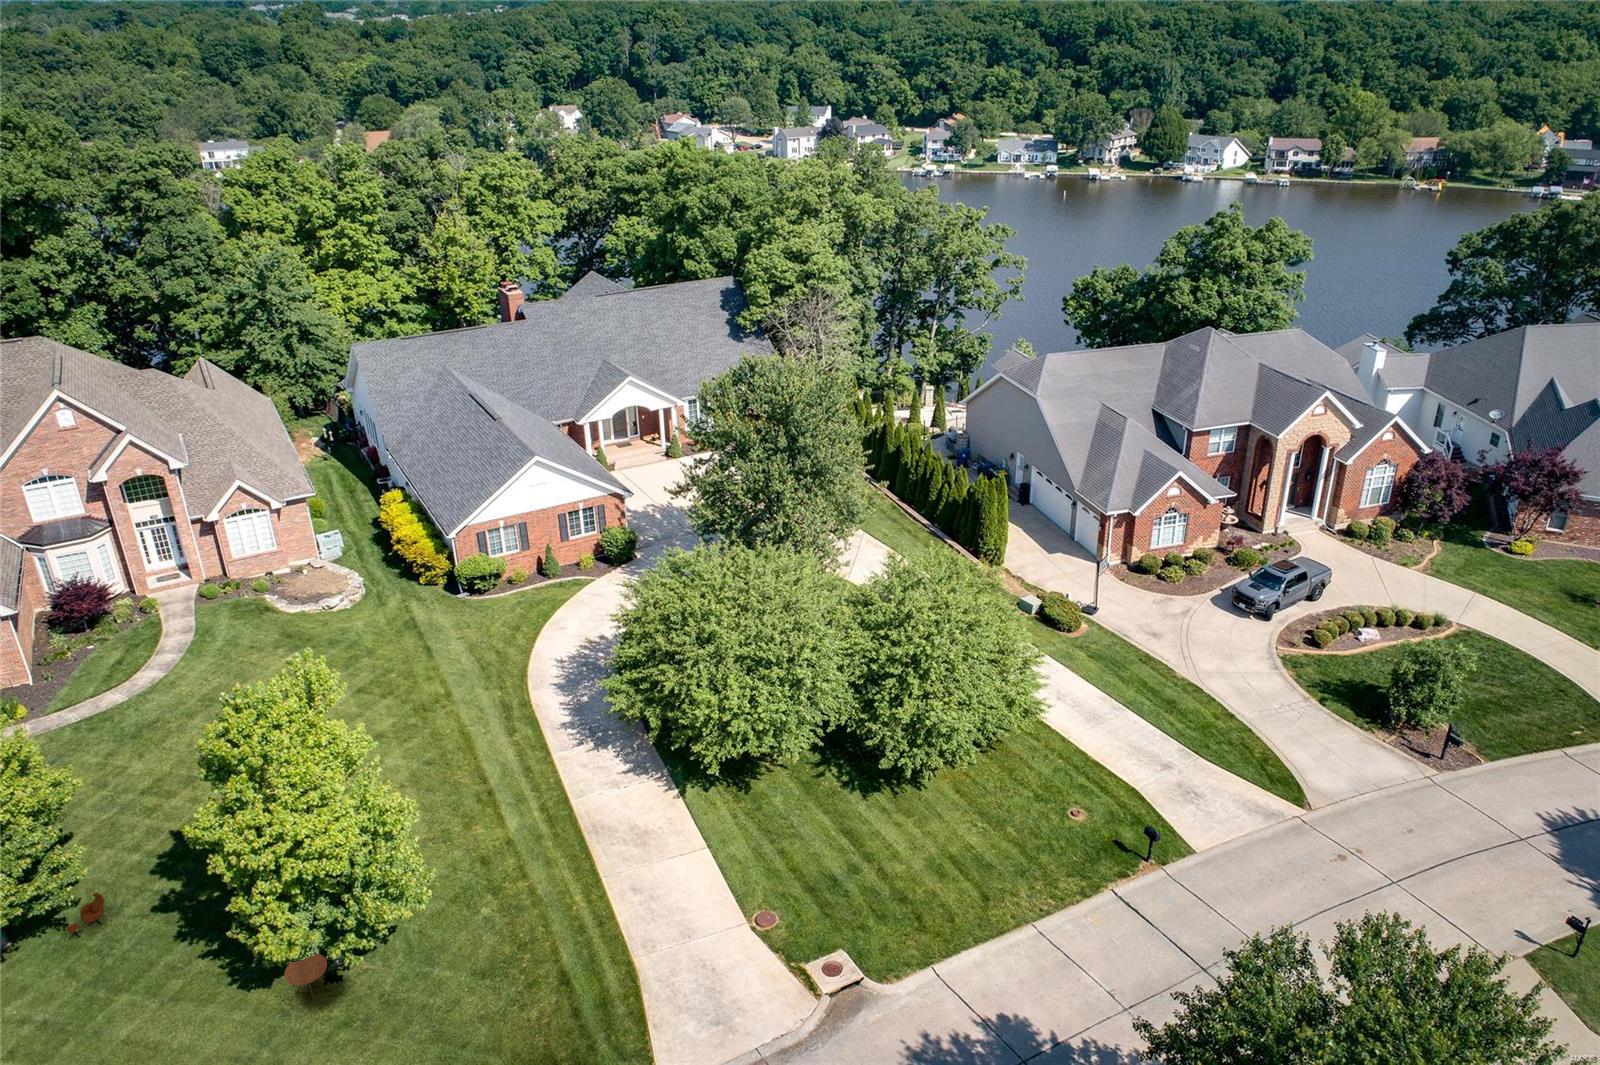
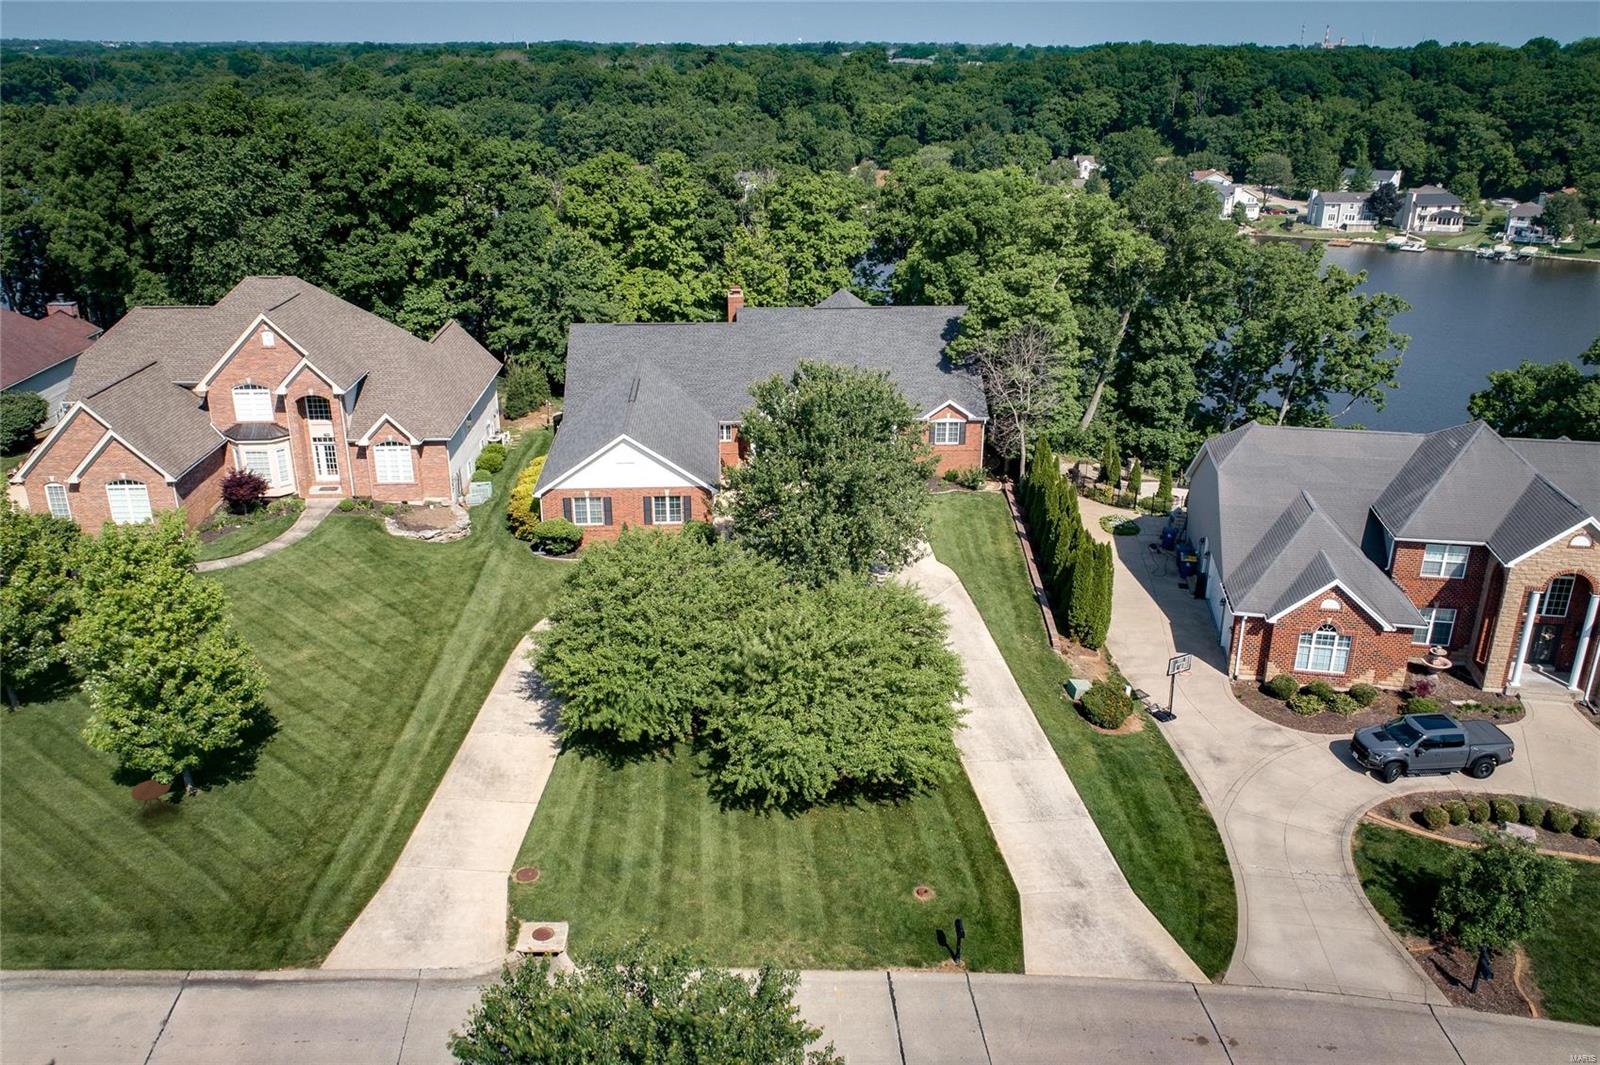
lounge chair: present [66,893,105,937] -> none [47,691,83,722]

